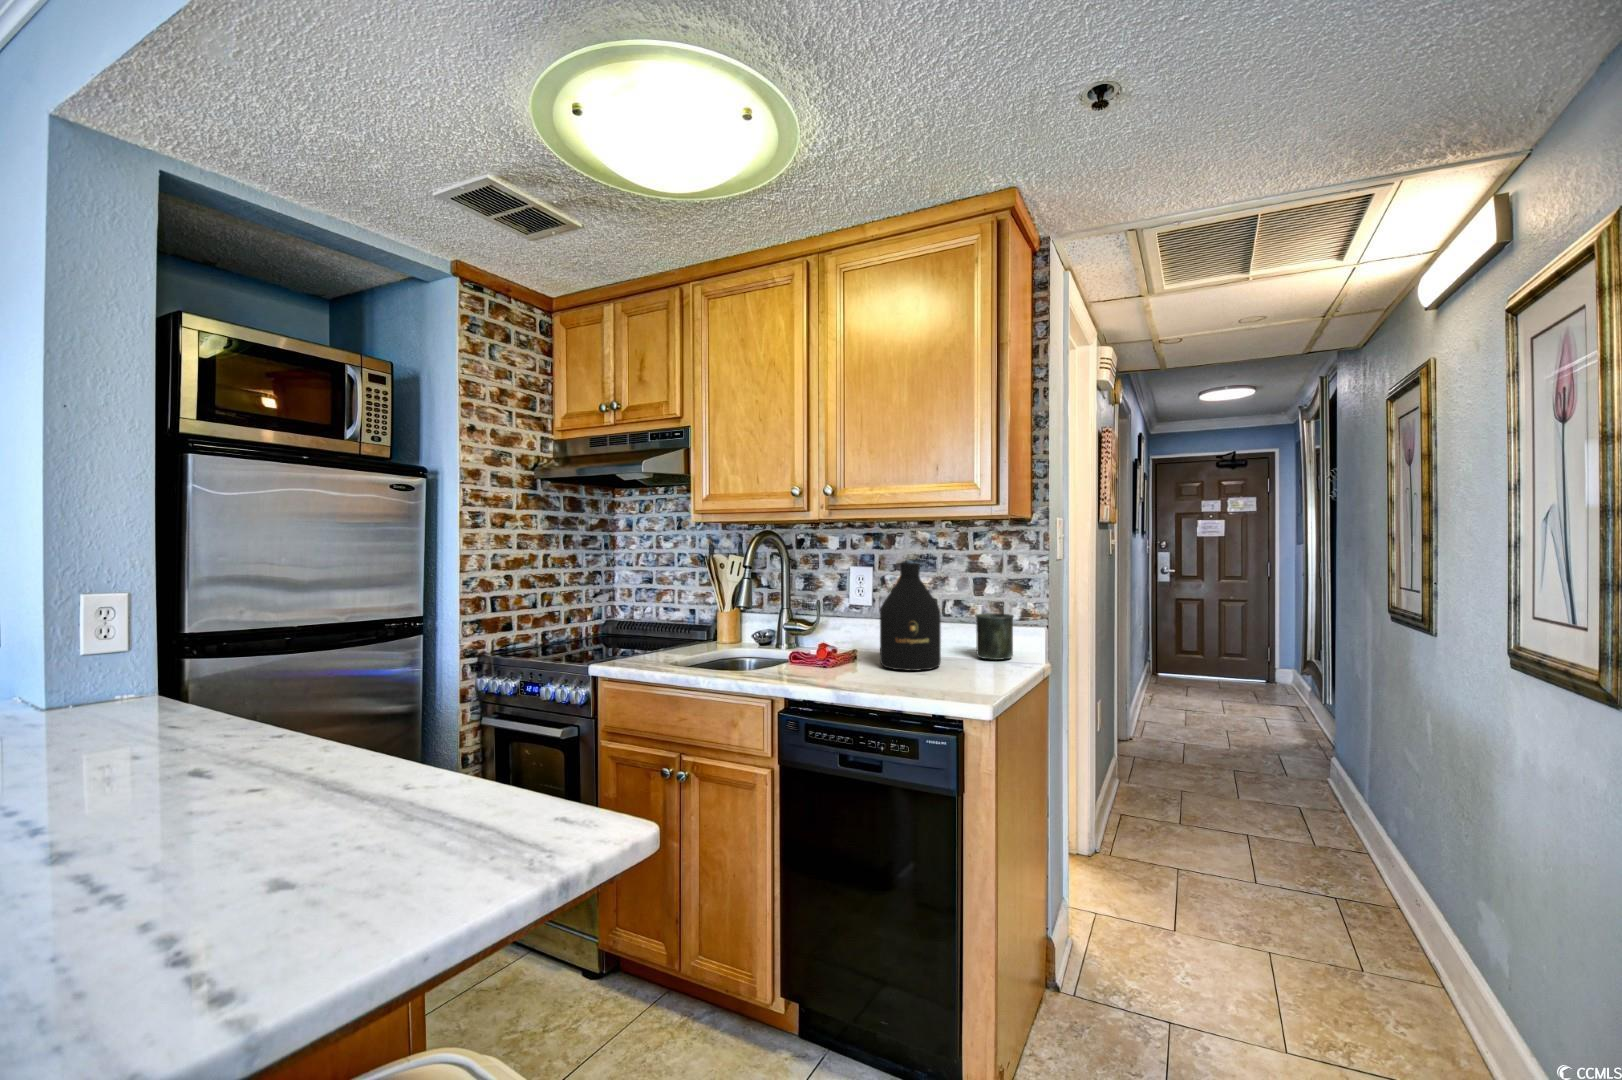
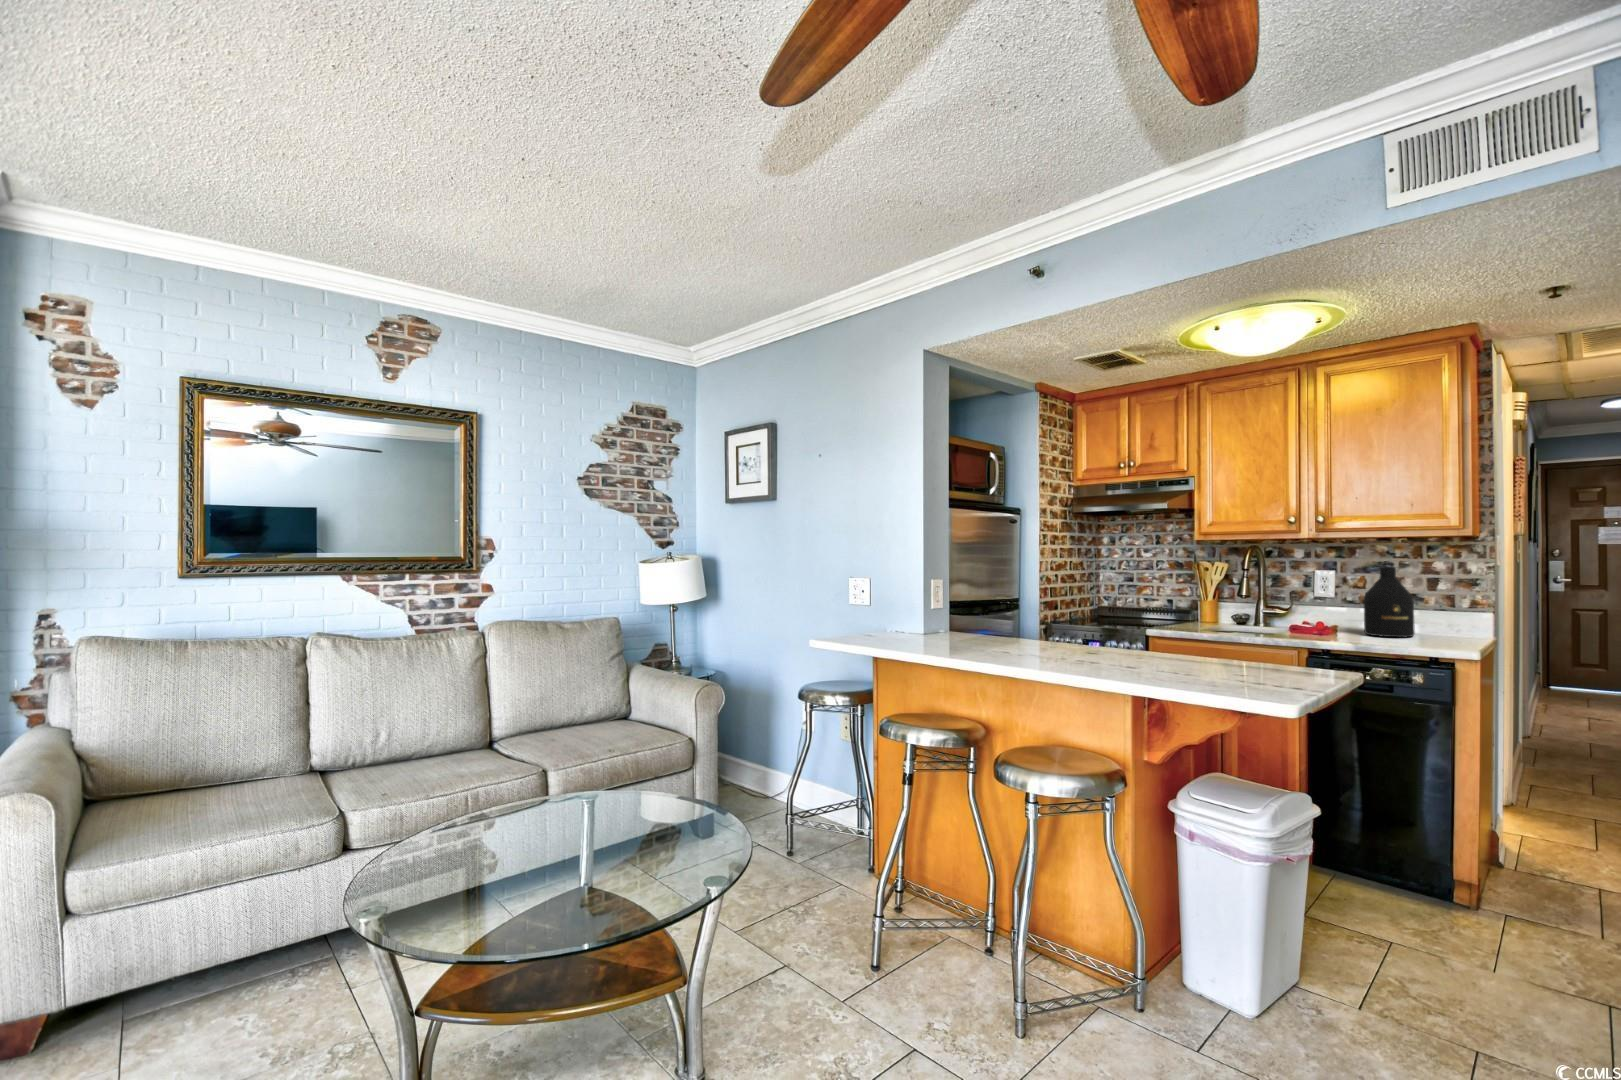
mug: present [976,613,1014,660] -> none [1435,603,1470,633]

